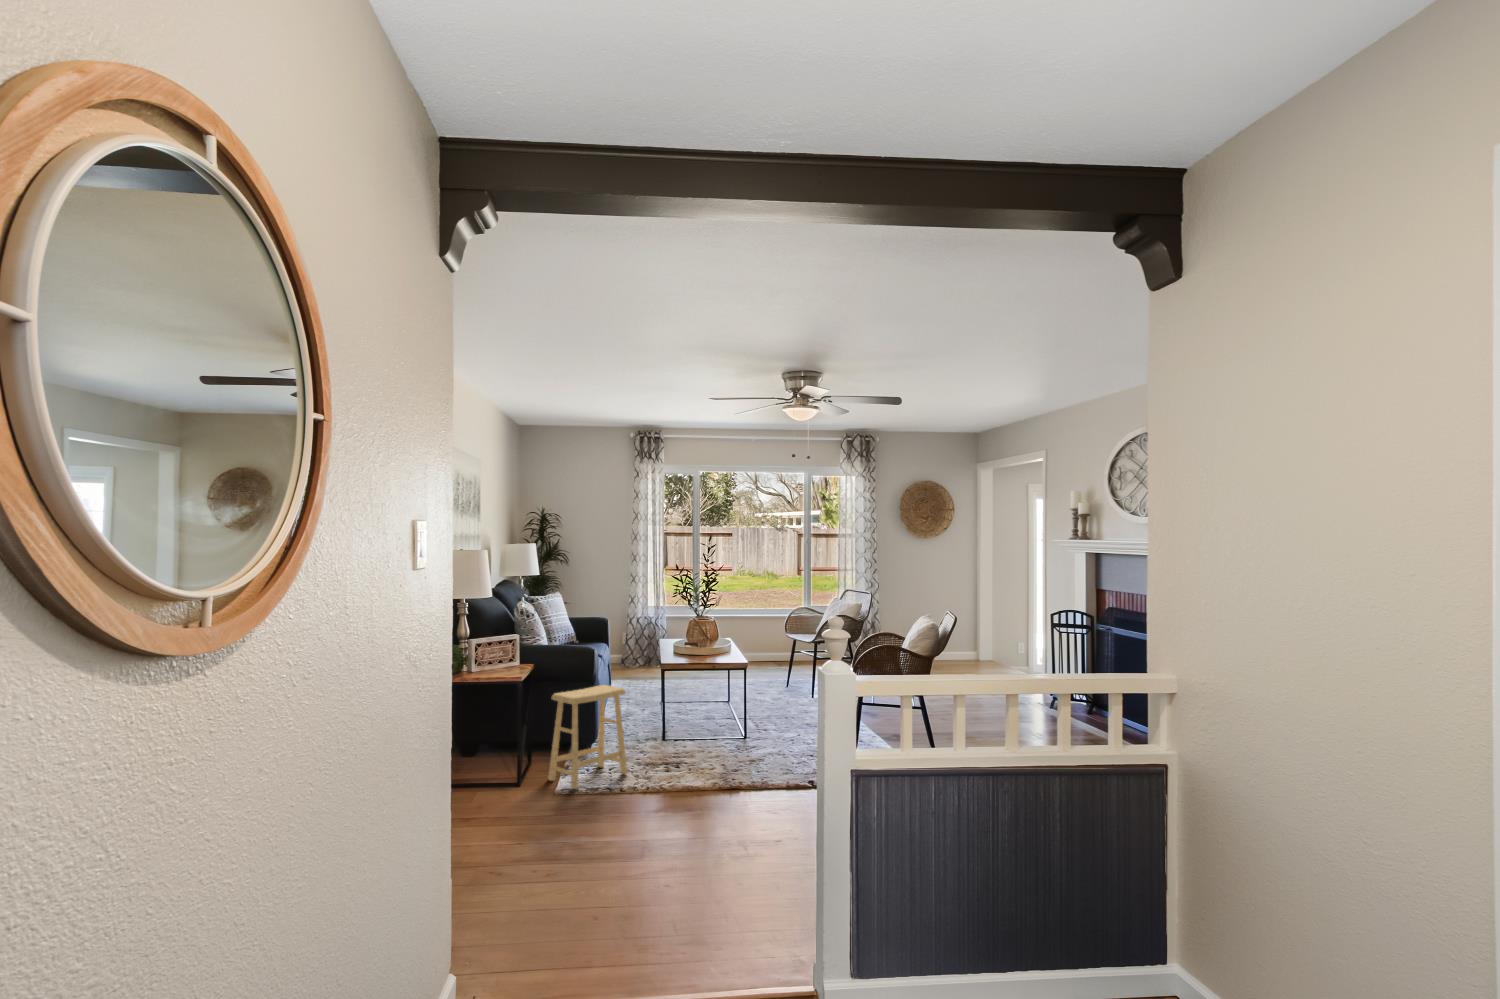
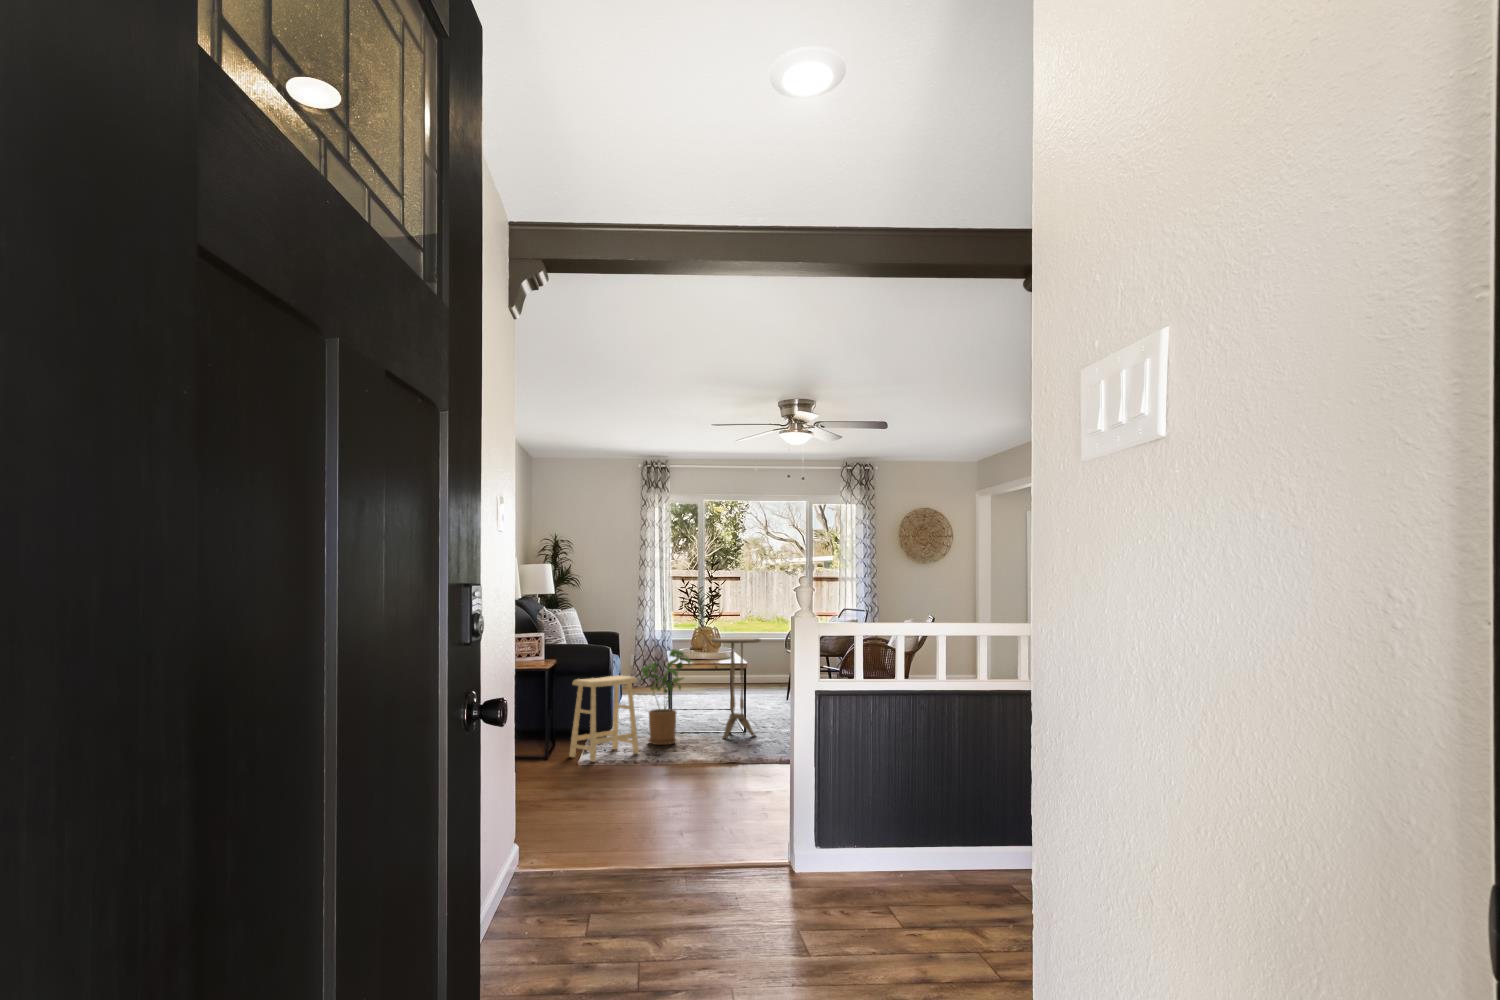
side table: none [708,635,763,749] -> present [711,638,761,738]
house plant: none [630,652,689,759] -> present [641,649,691,745]

